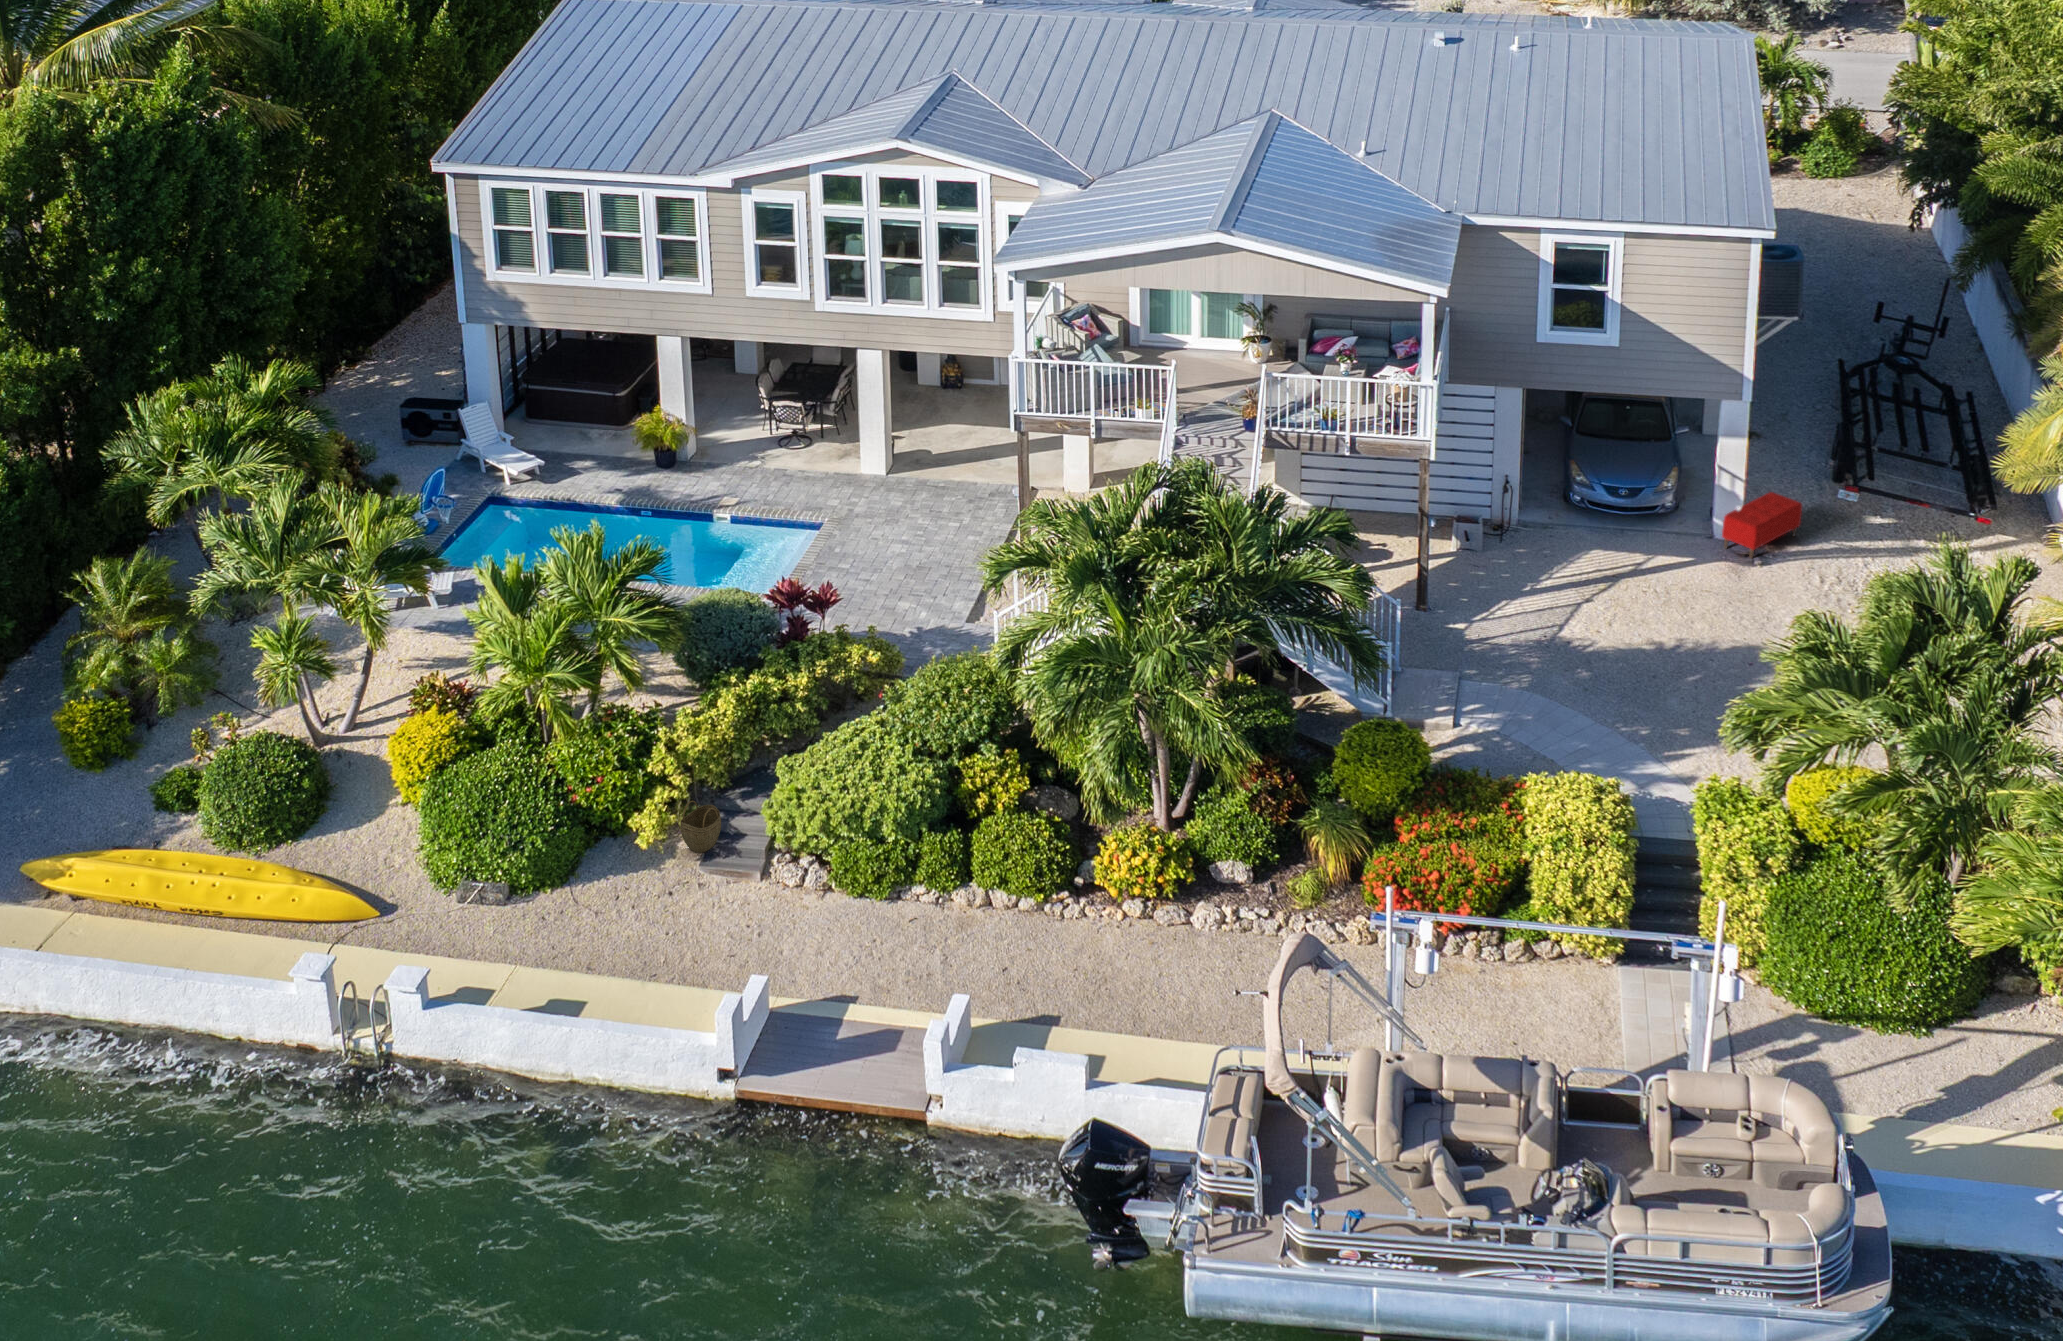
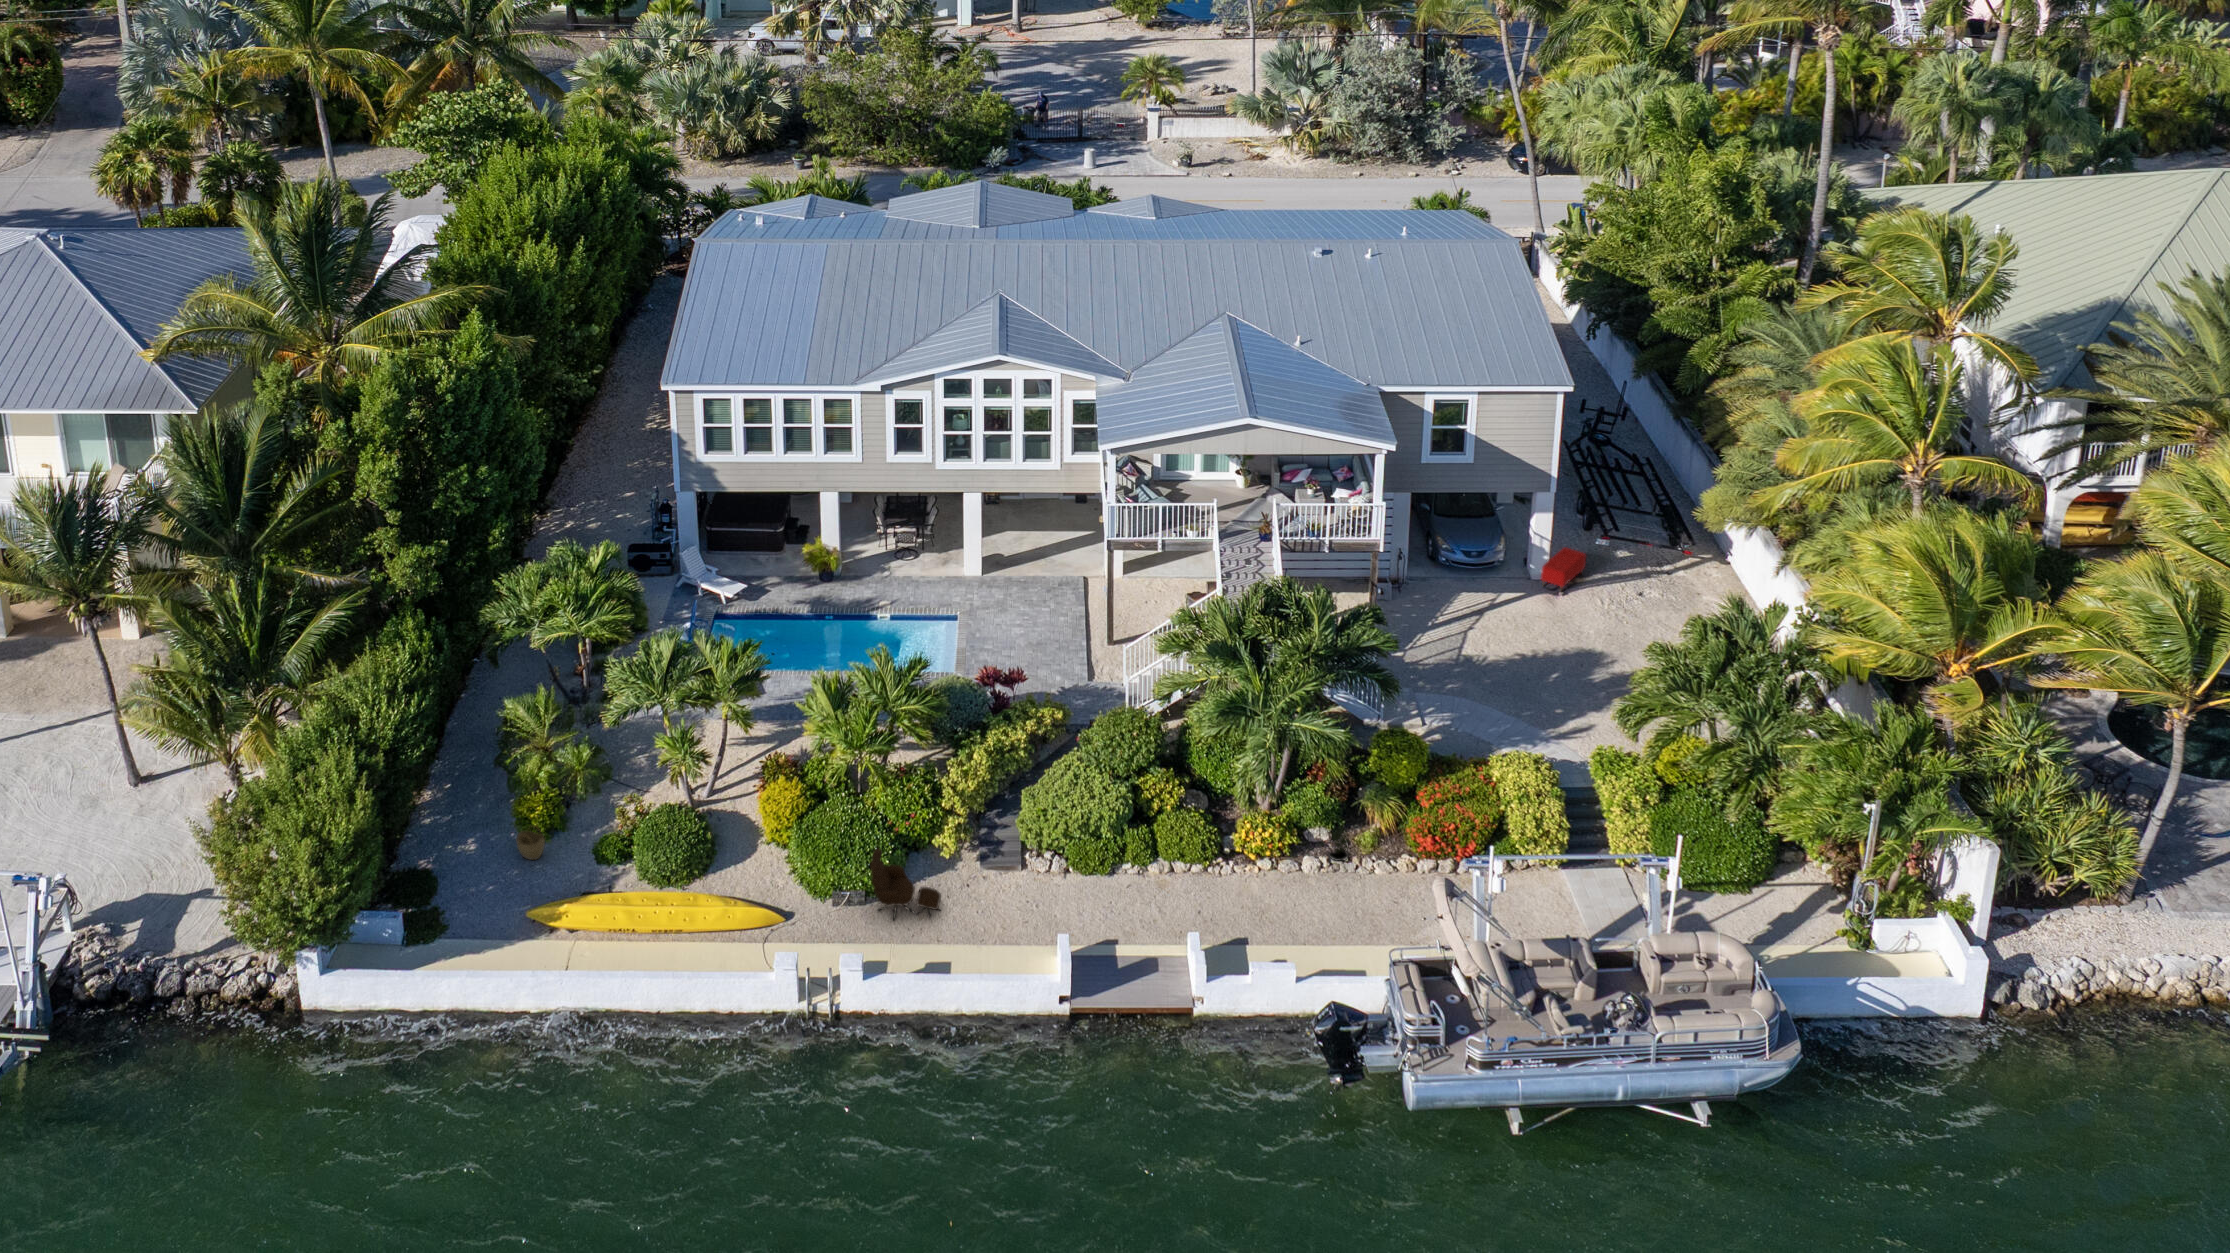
woven basket: present [680,801,721,853] -> present [517,825,545,860]
lounge chair: none [488,818,607,933] -> present [870,848,941,919]
potted tree: none [1231,857,1267,915] -> present [1328,828,1349,861]

